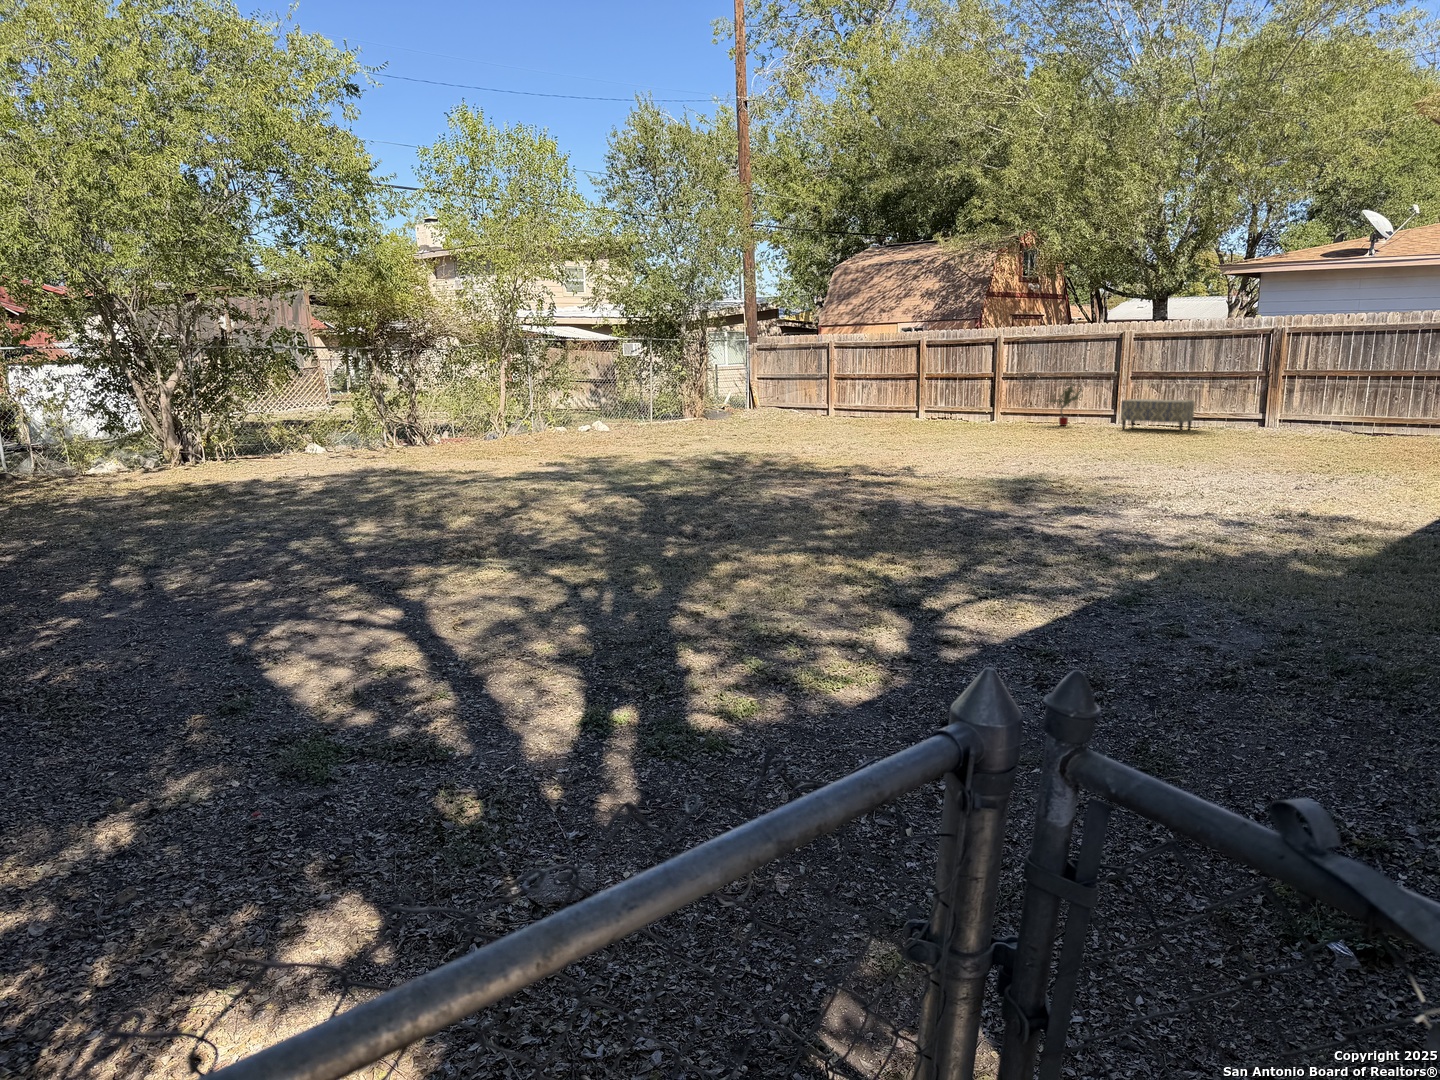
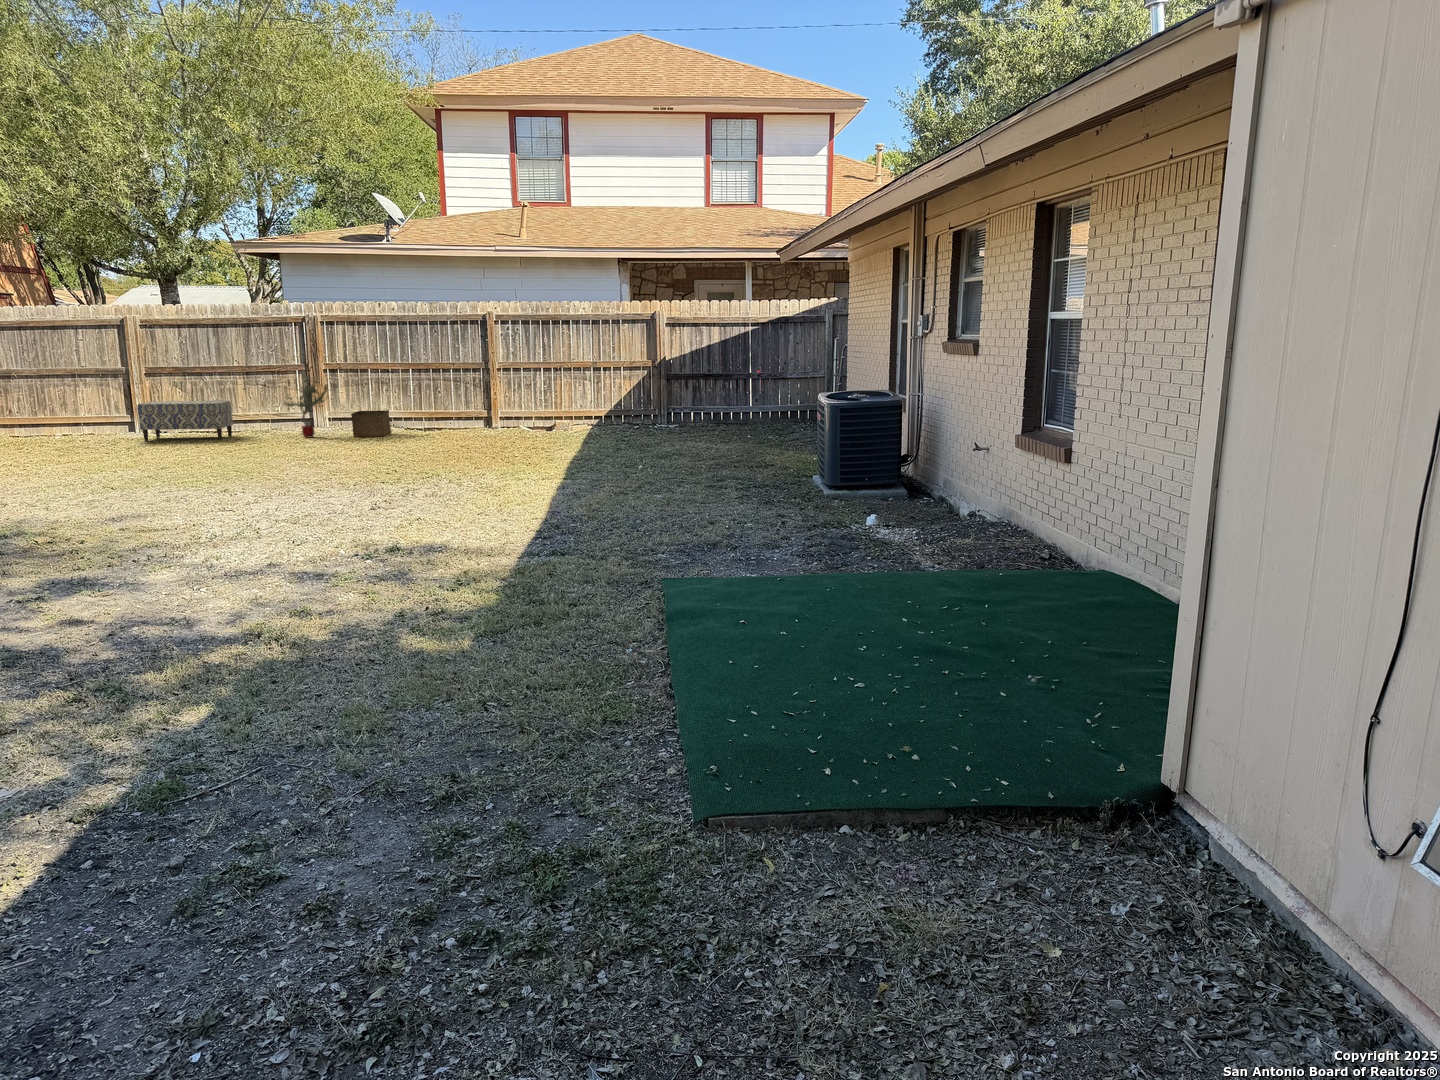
potted tree: present [1048,380,1082,426] -> present [283,377,327,438]
storage bin: none [1299,414,1340,438] -> present [351,410,391,437]

